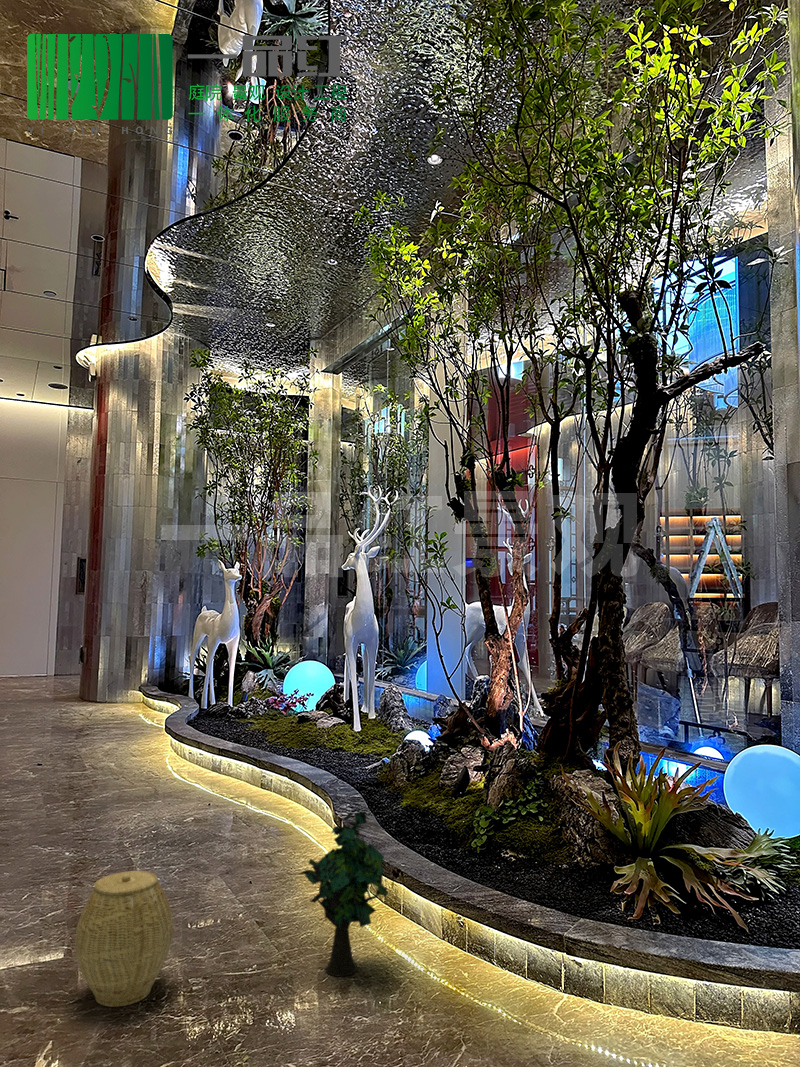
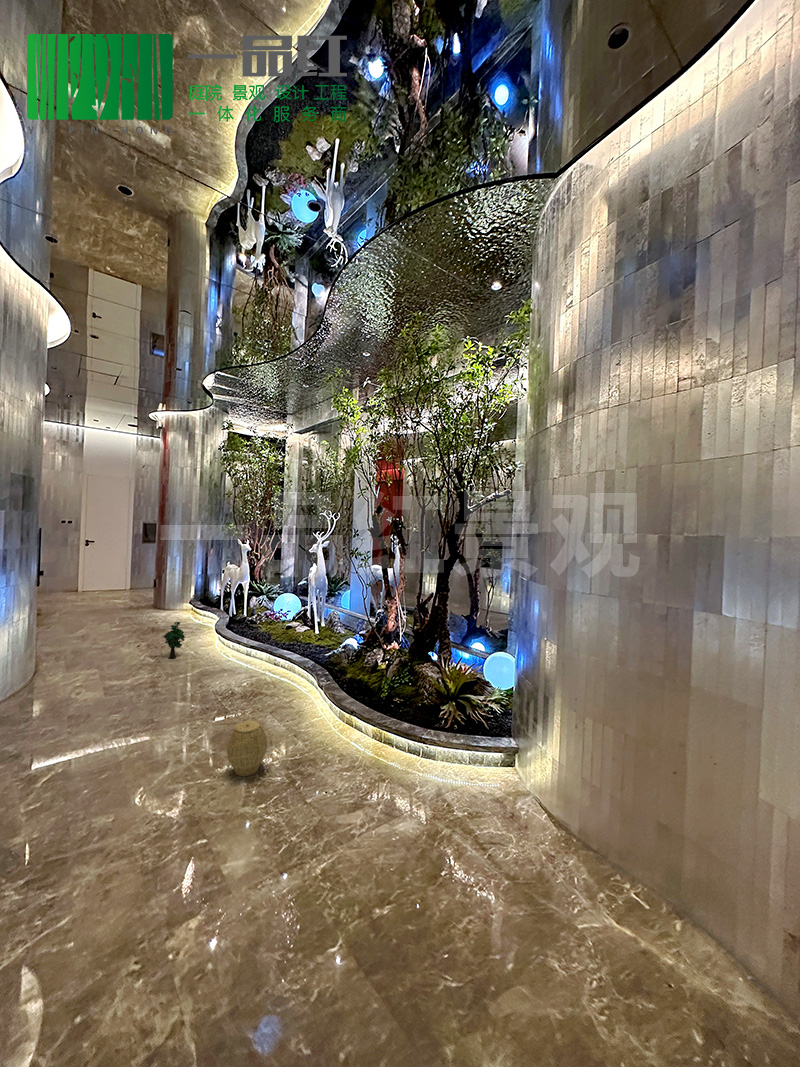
decorative plant: present [298,812,388,977] -> present [163,622,185,659]

